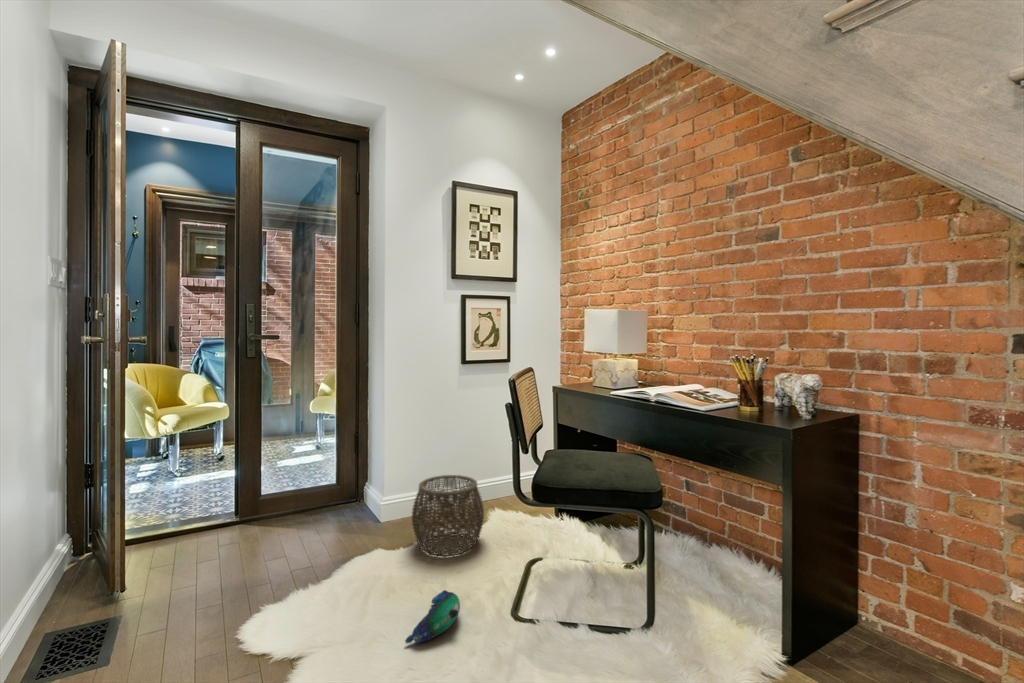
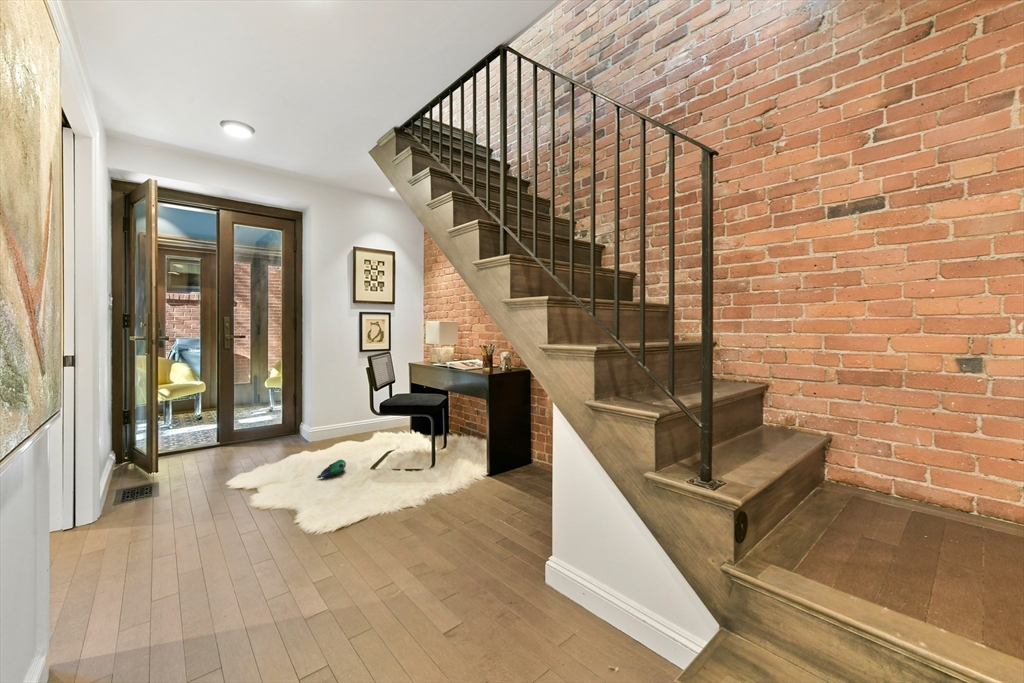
woven basket: present [412,475,484,555] -> none [326,413,368,453]

